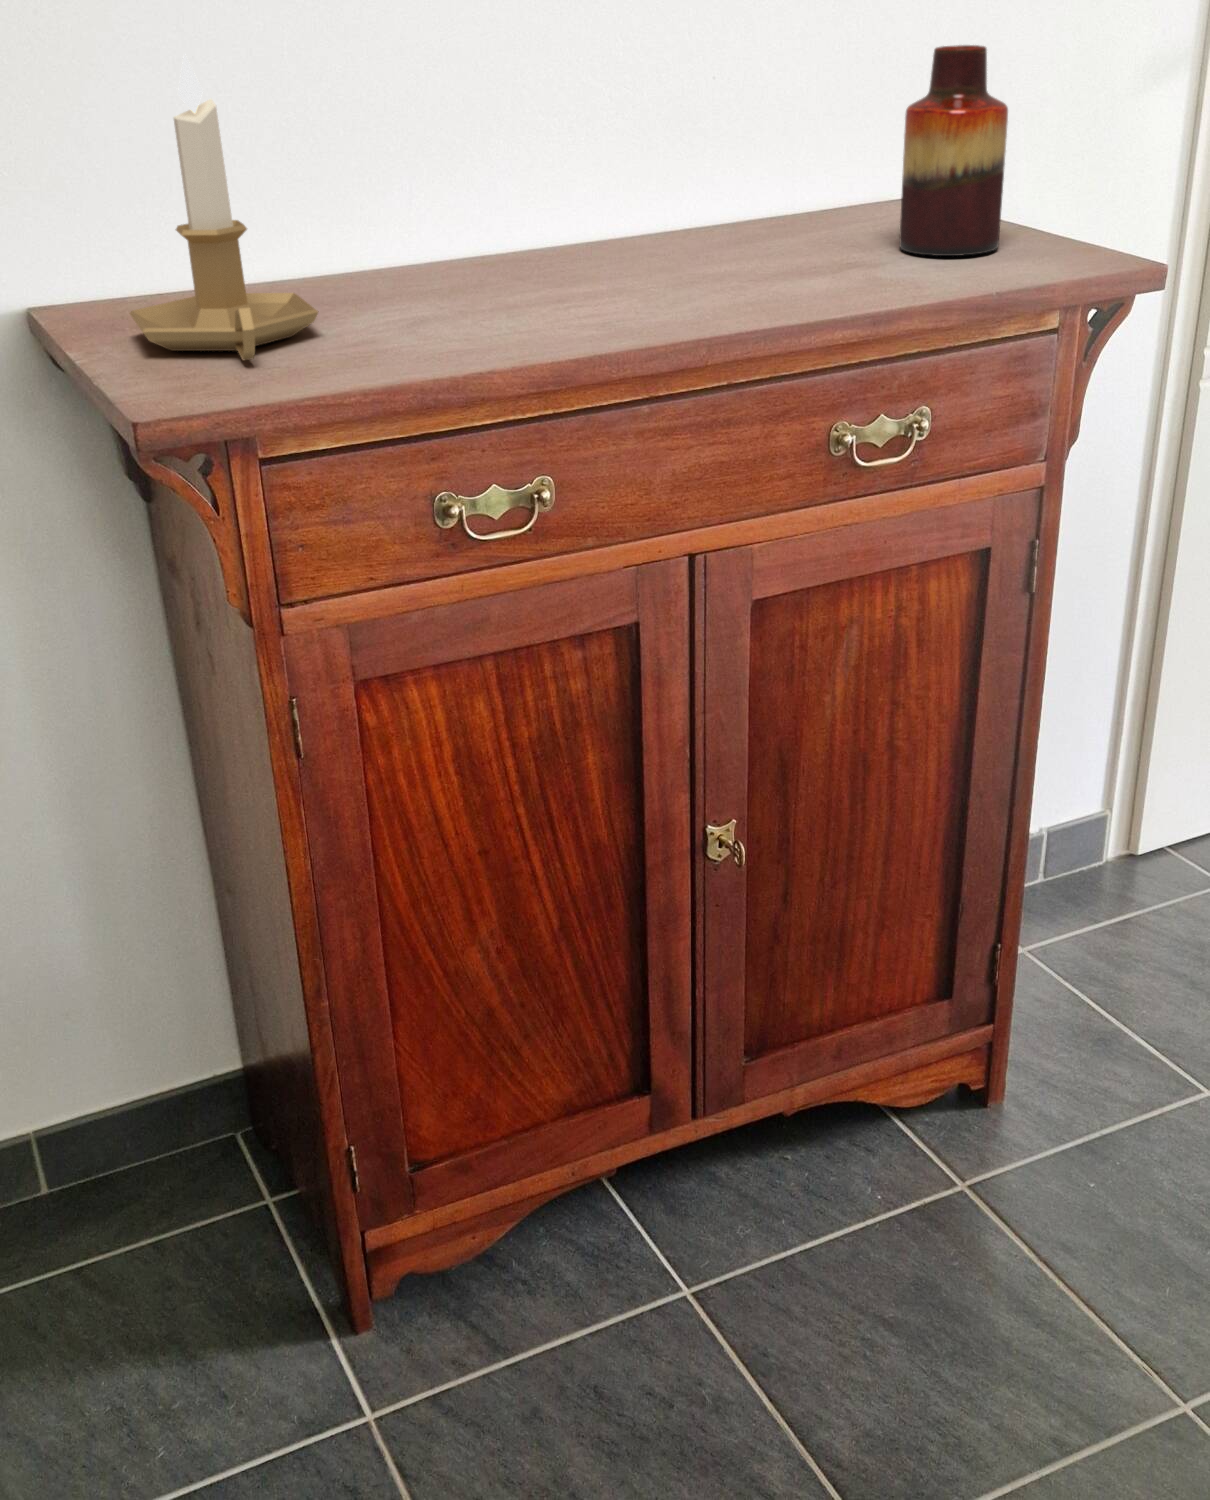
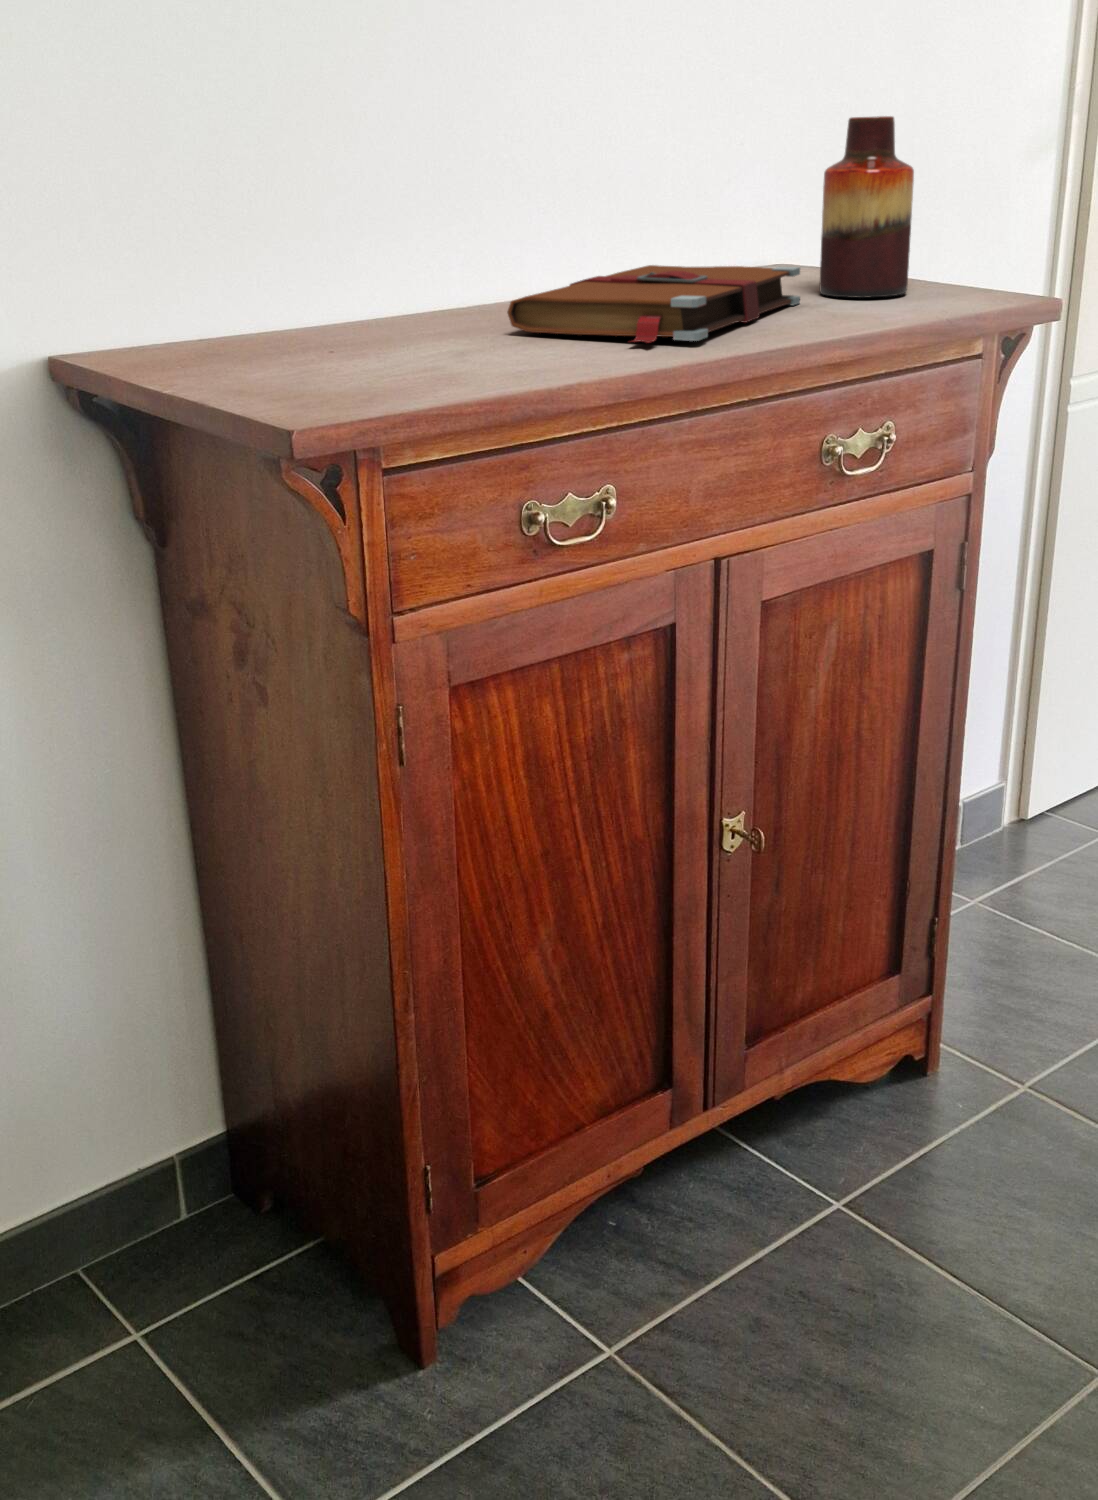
candlestick: present [130,54,319,360] -> none [184,97,378,385]
book: none [501,208,862,318] -> present [507,265,800,343]

